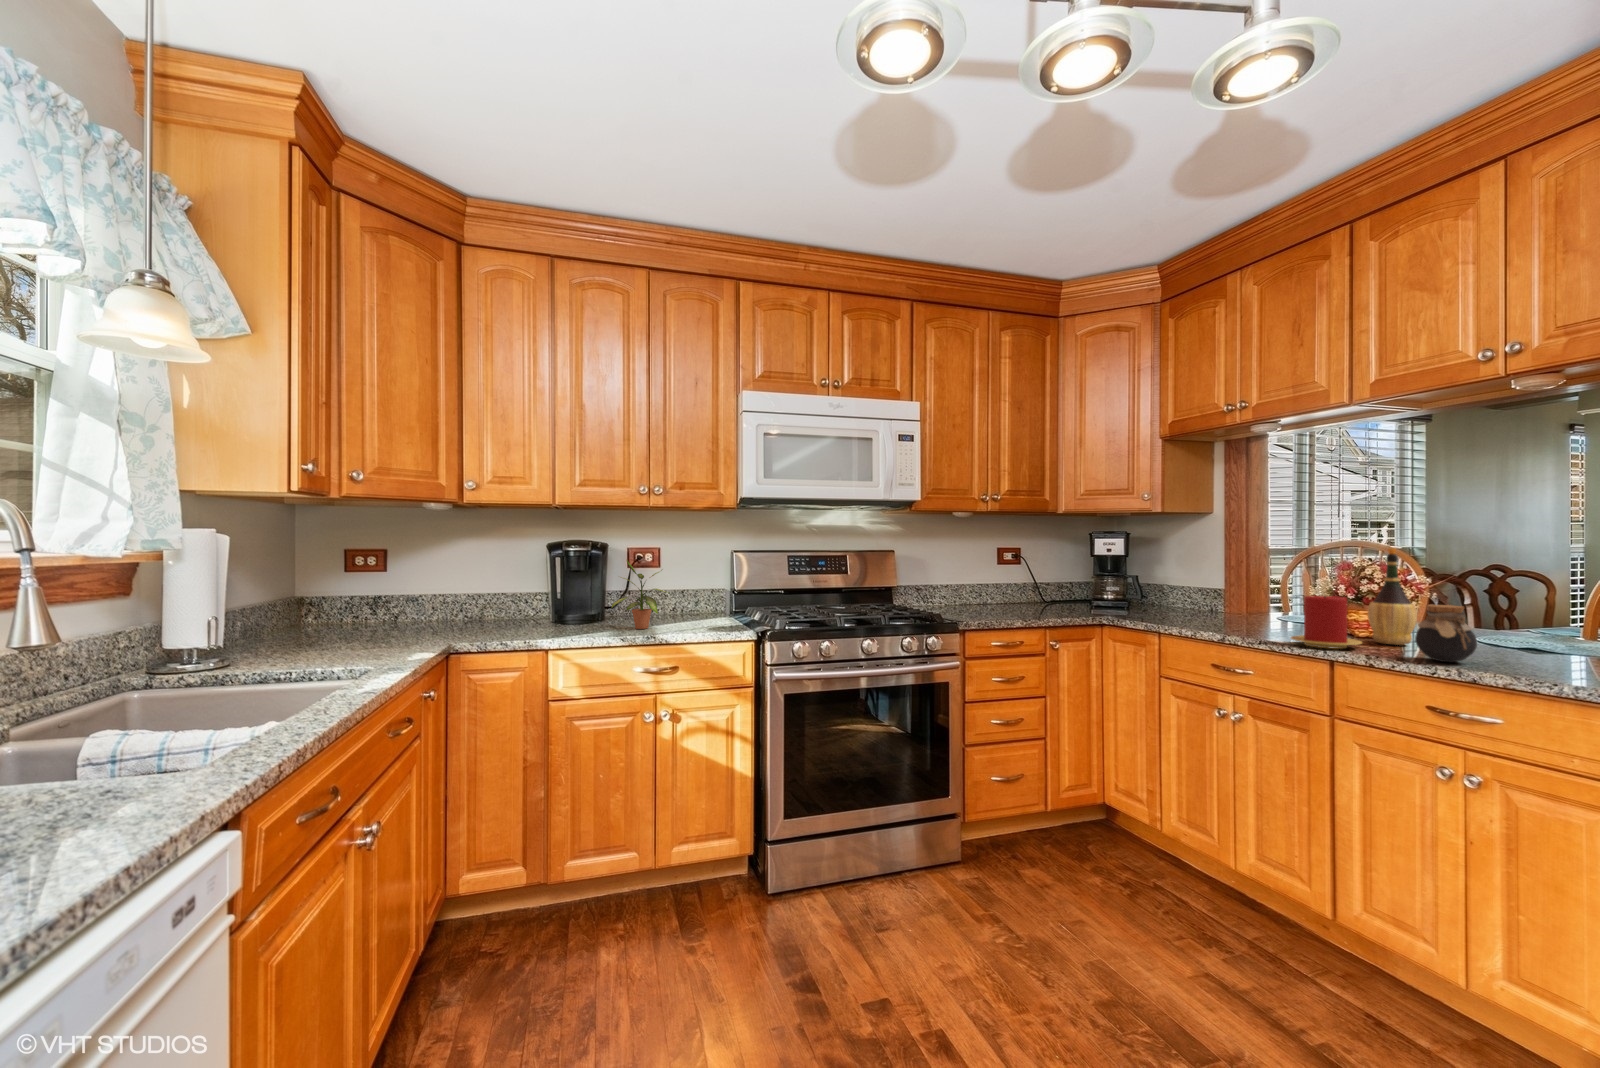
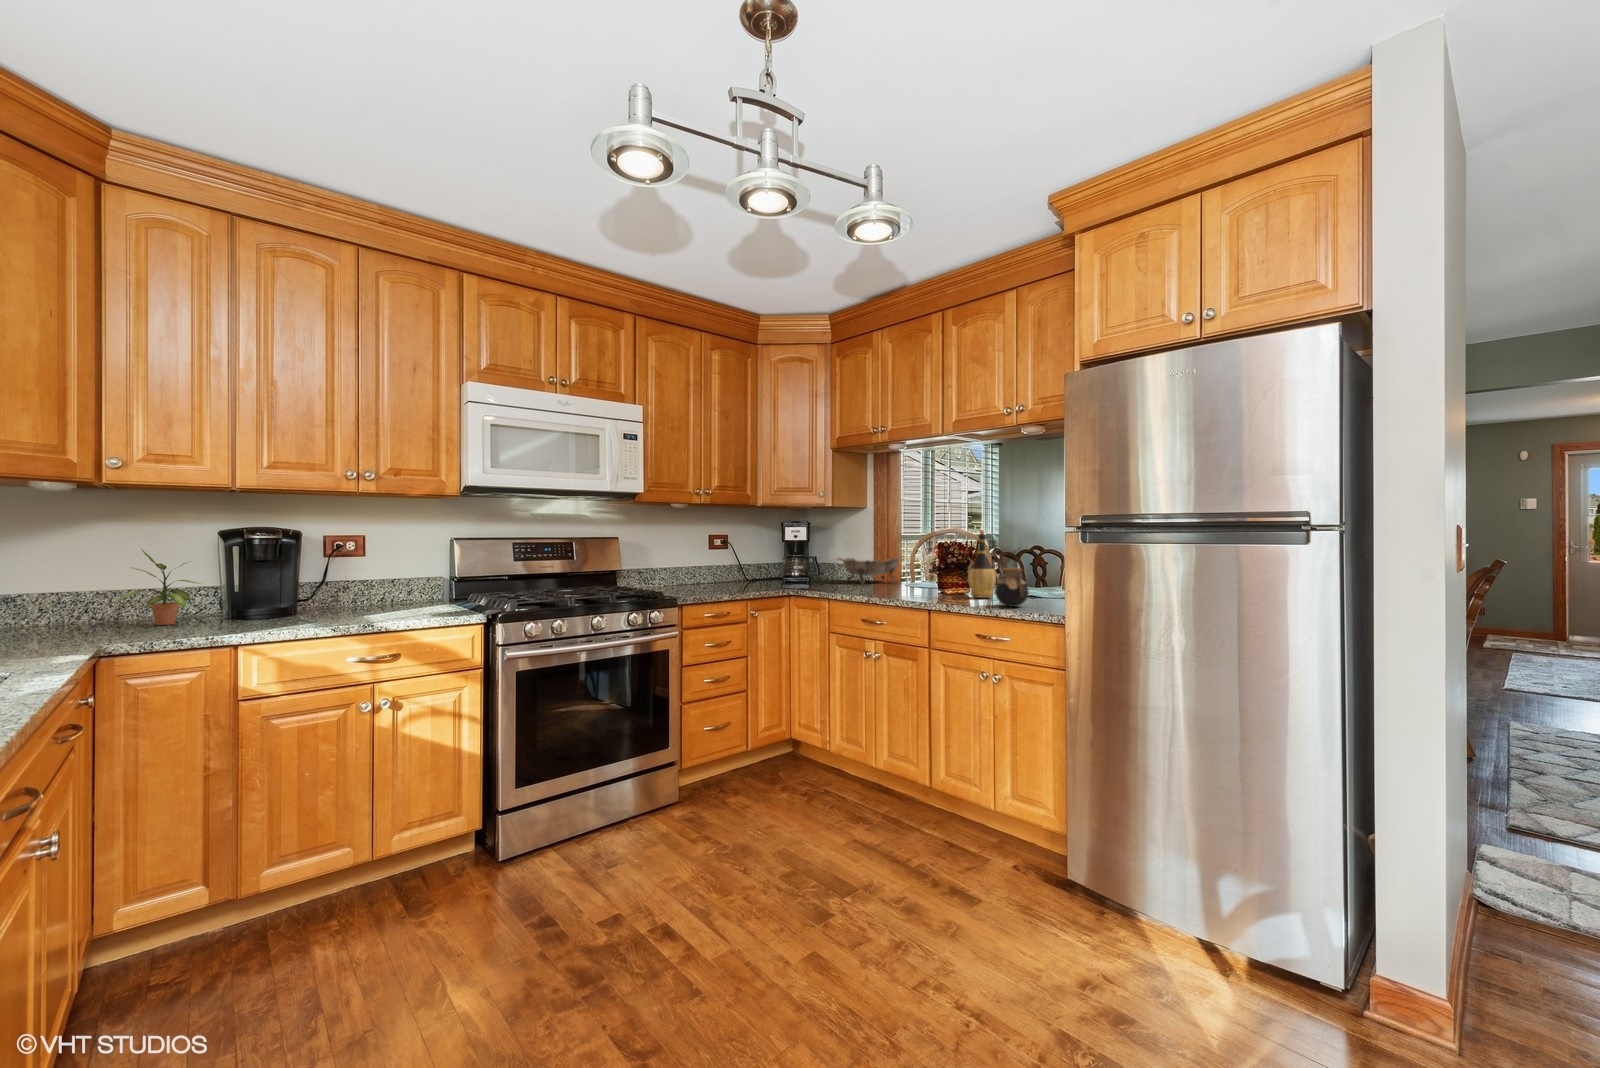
potted plant: present [612,561,665,629] -> present [118,548,201,625]
decorative bowl: none [1167,575,1267,613] -> present [838,555,903,584]
candle: present [1291,596,1362,649] -> none [921,565,965,602]

